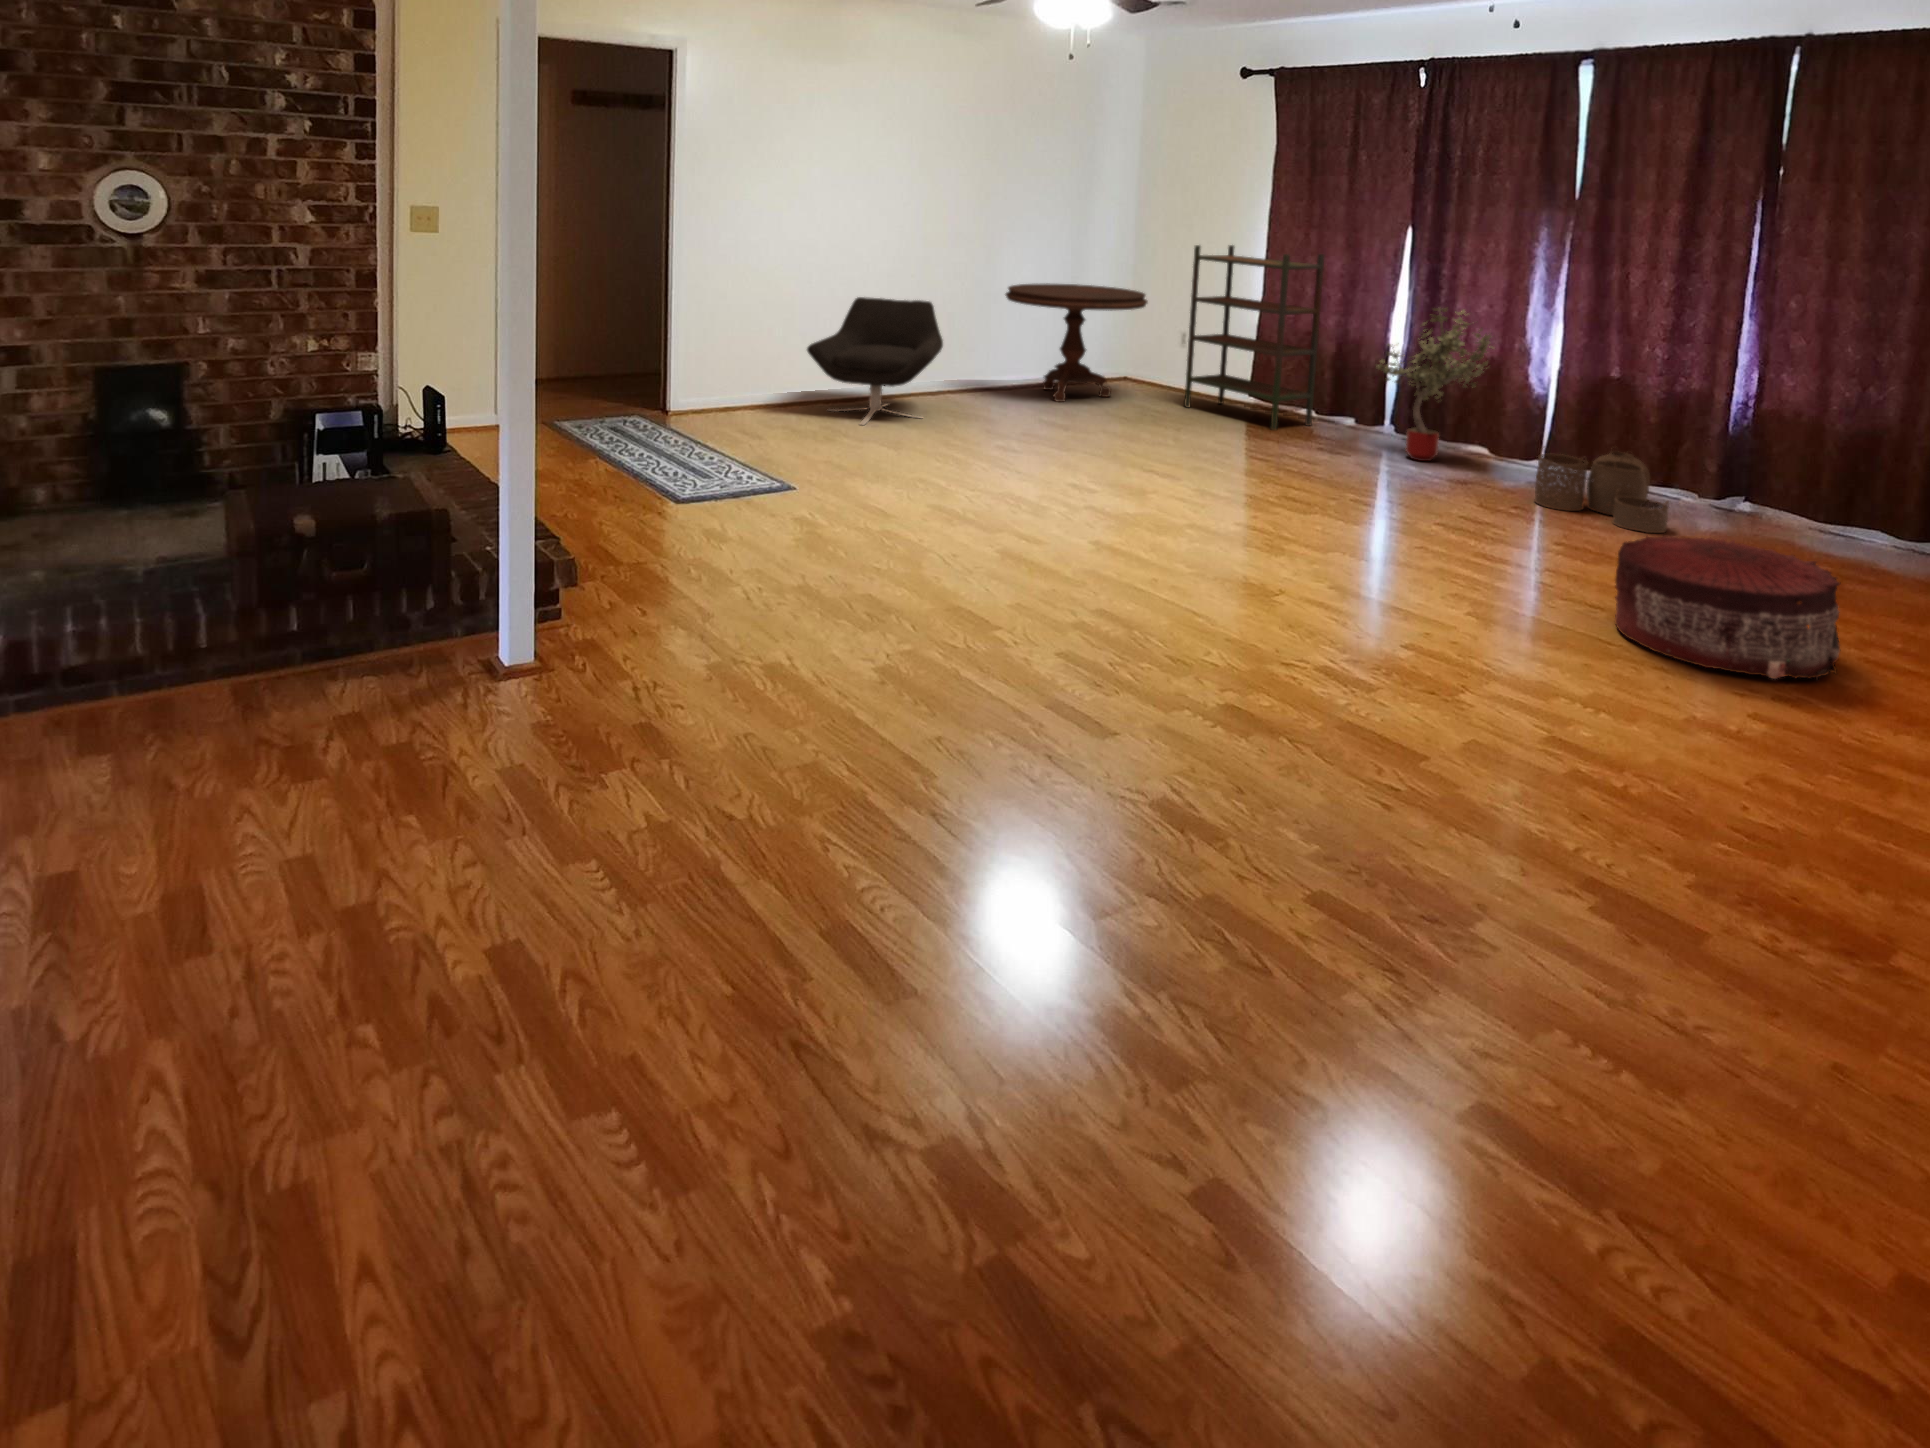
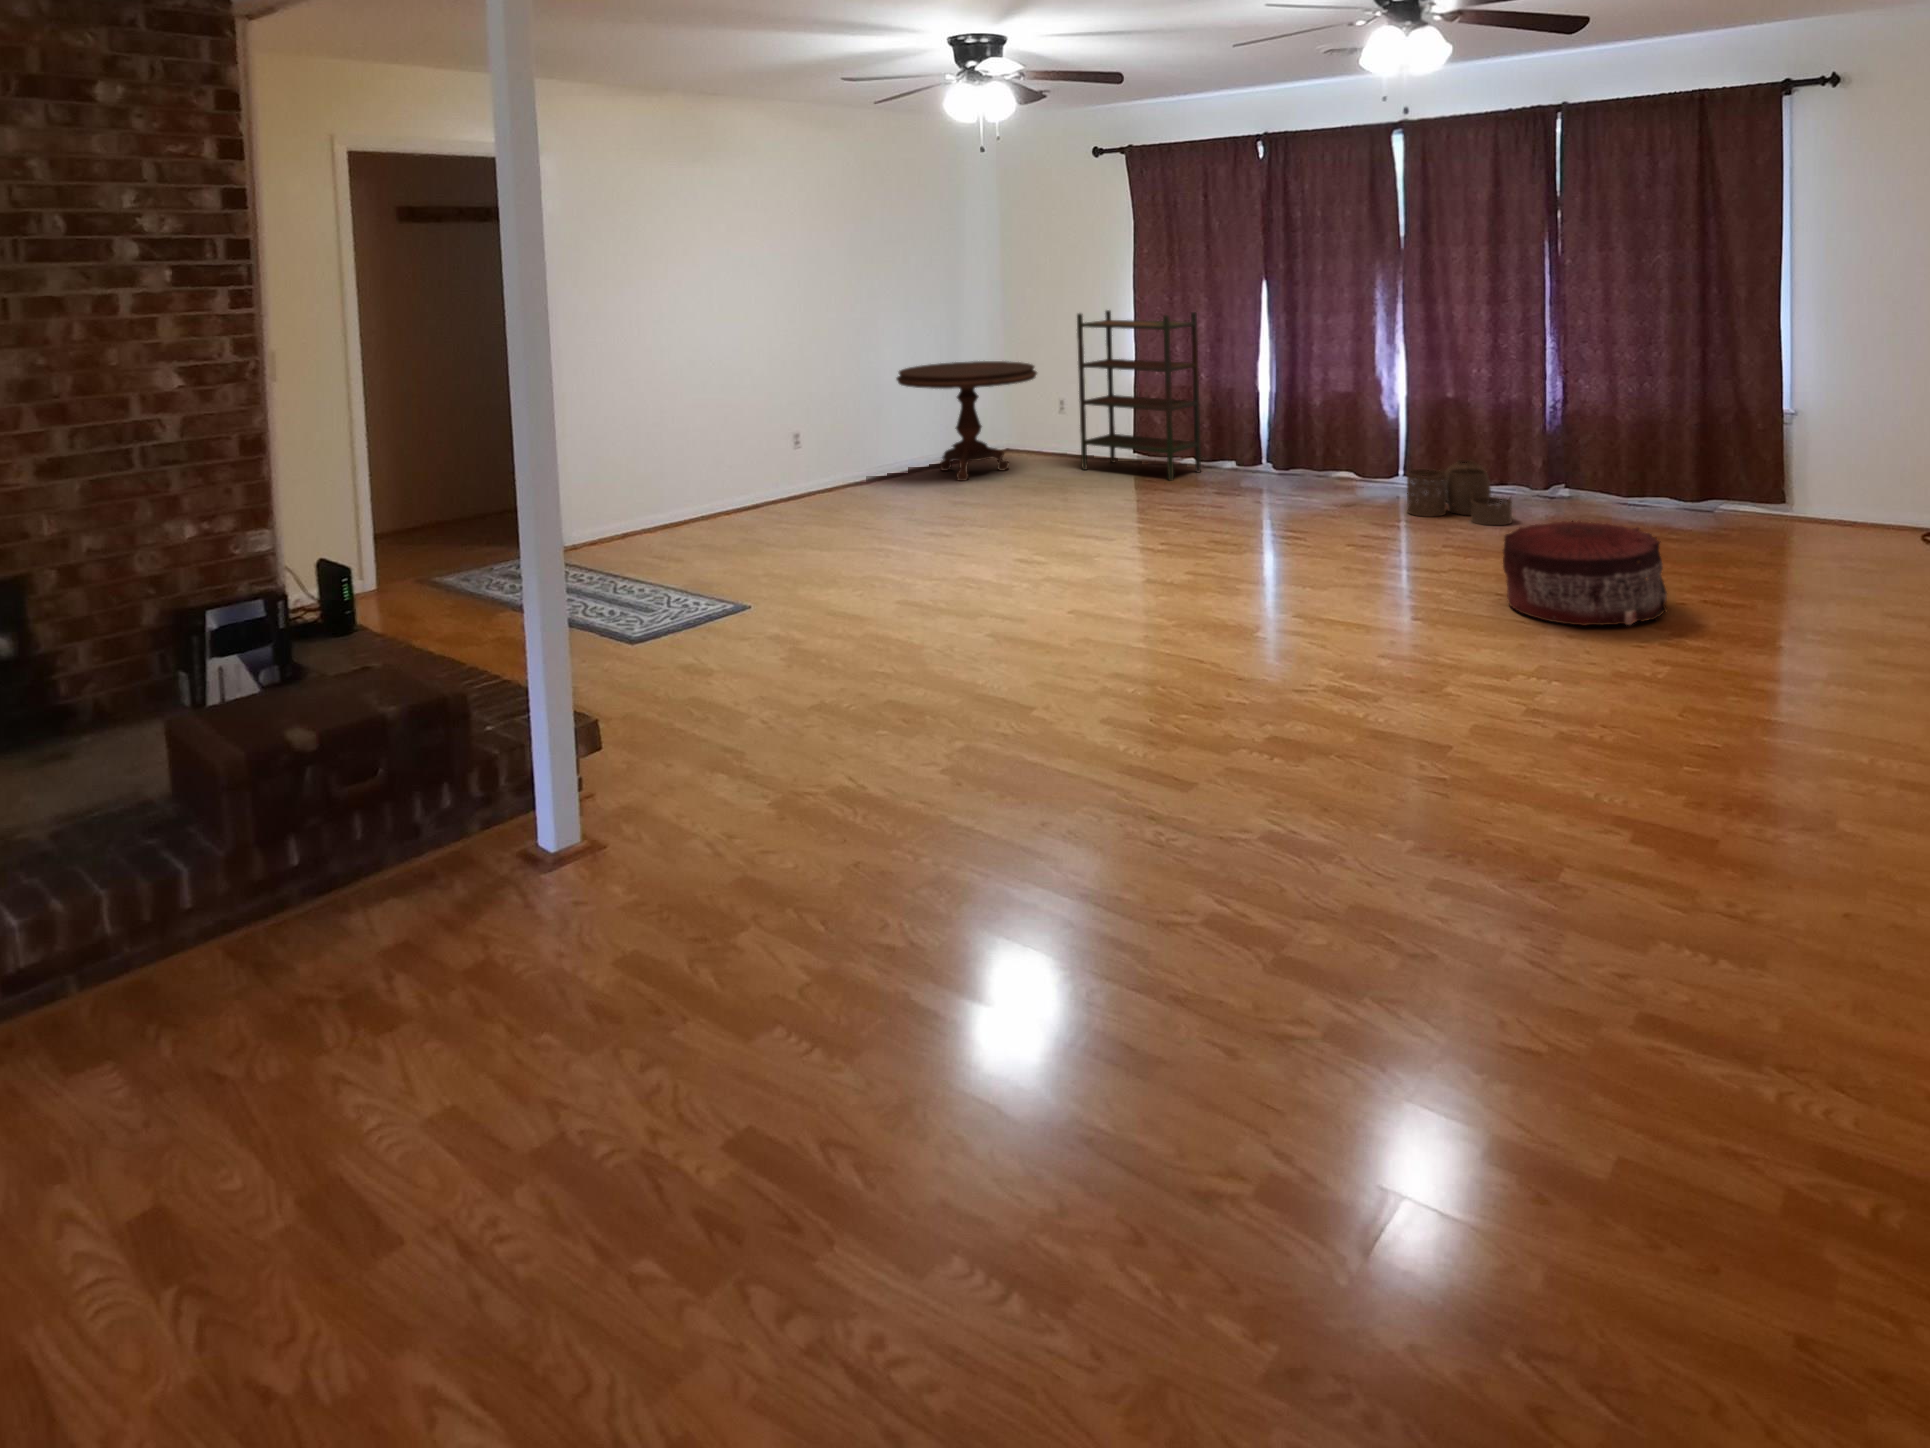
lounge chair: present [807,297,943,425] -> none [708,396,848,533]
potted tree: present [1378,308,1493,461] -> none [1255,350,1355,491]

